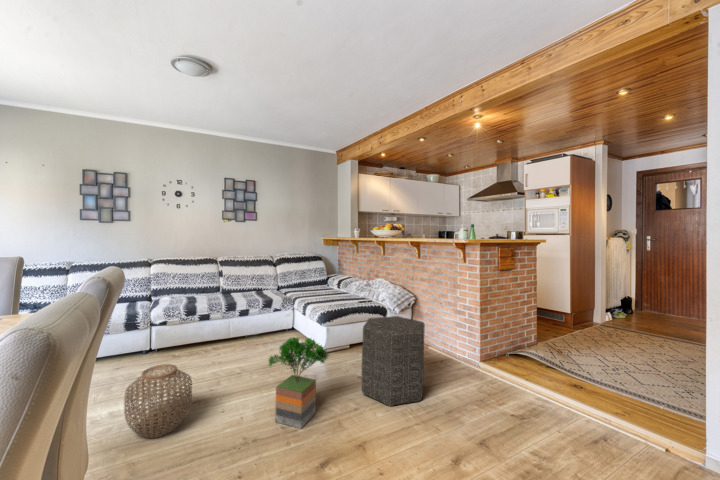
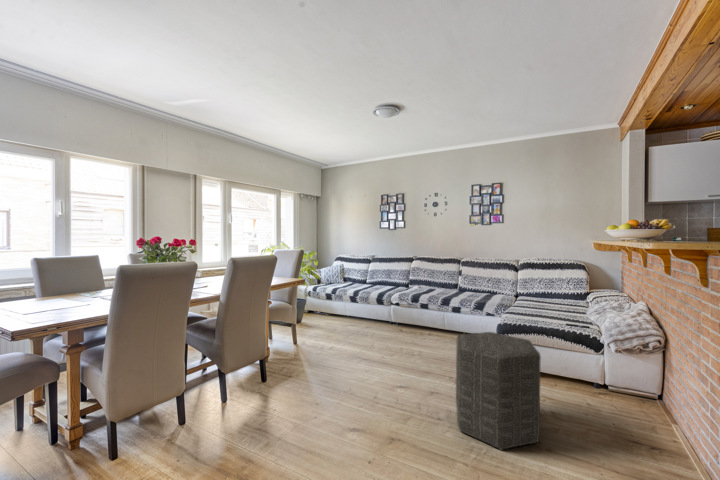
potted tree: present [269,337,329,429] -> none [363,323,413,400]
woven basket: present [124,364,192,438] -> none [311,320,348,364]

